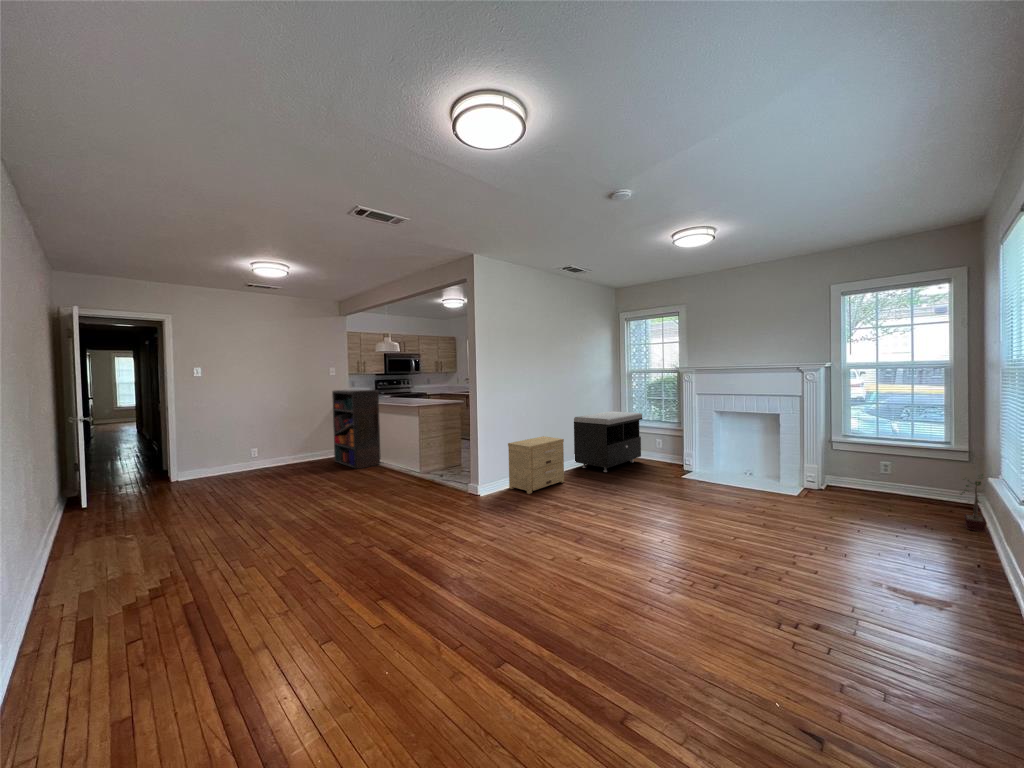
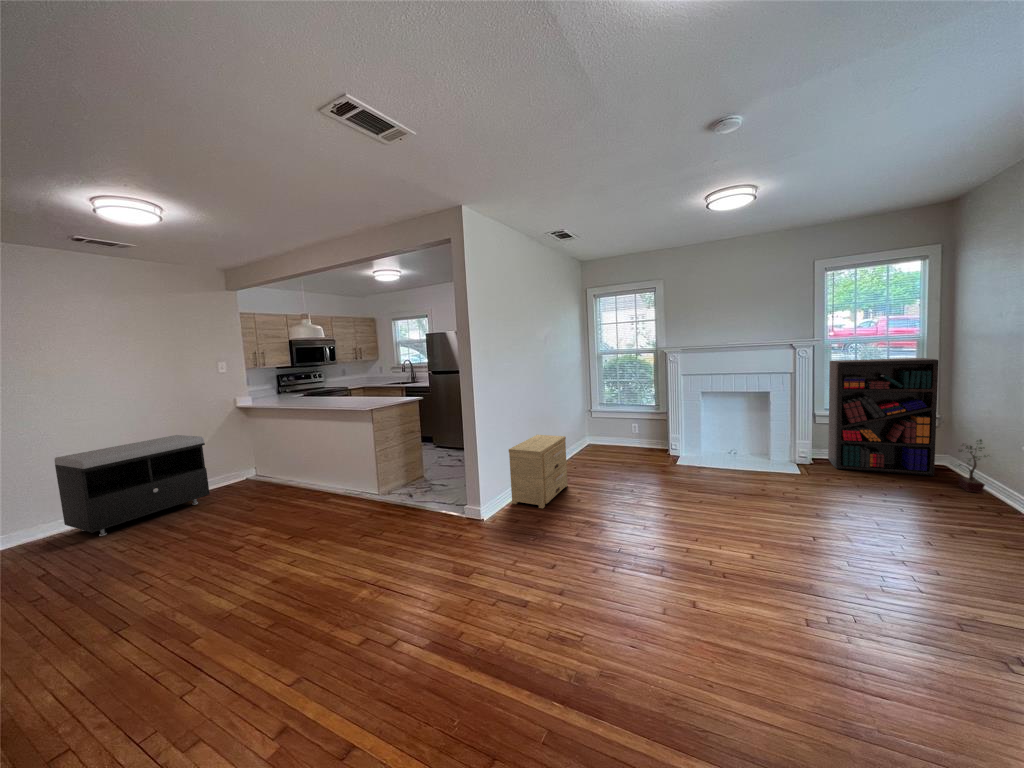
bookshelf: present [332,389,381,469] -> present [828,358,938,476]
storage bench: present [574,411,642,472] -> present [55,435,210,536]

